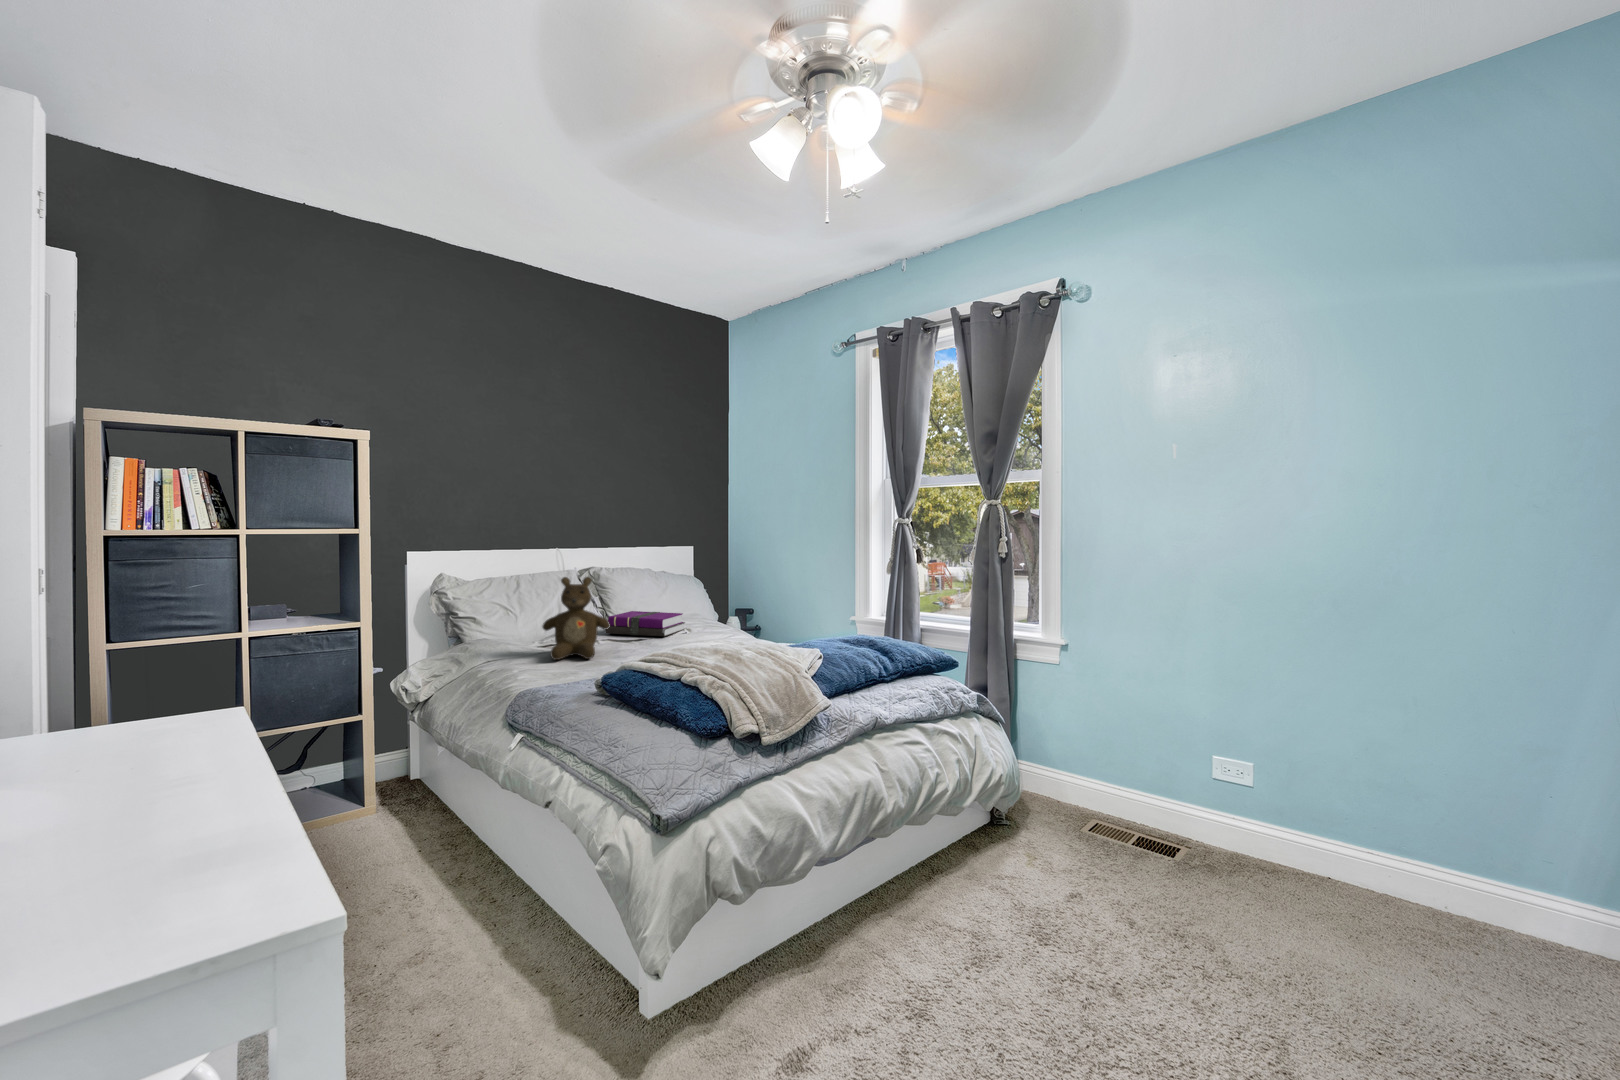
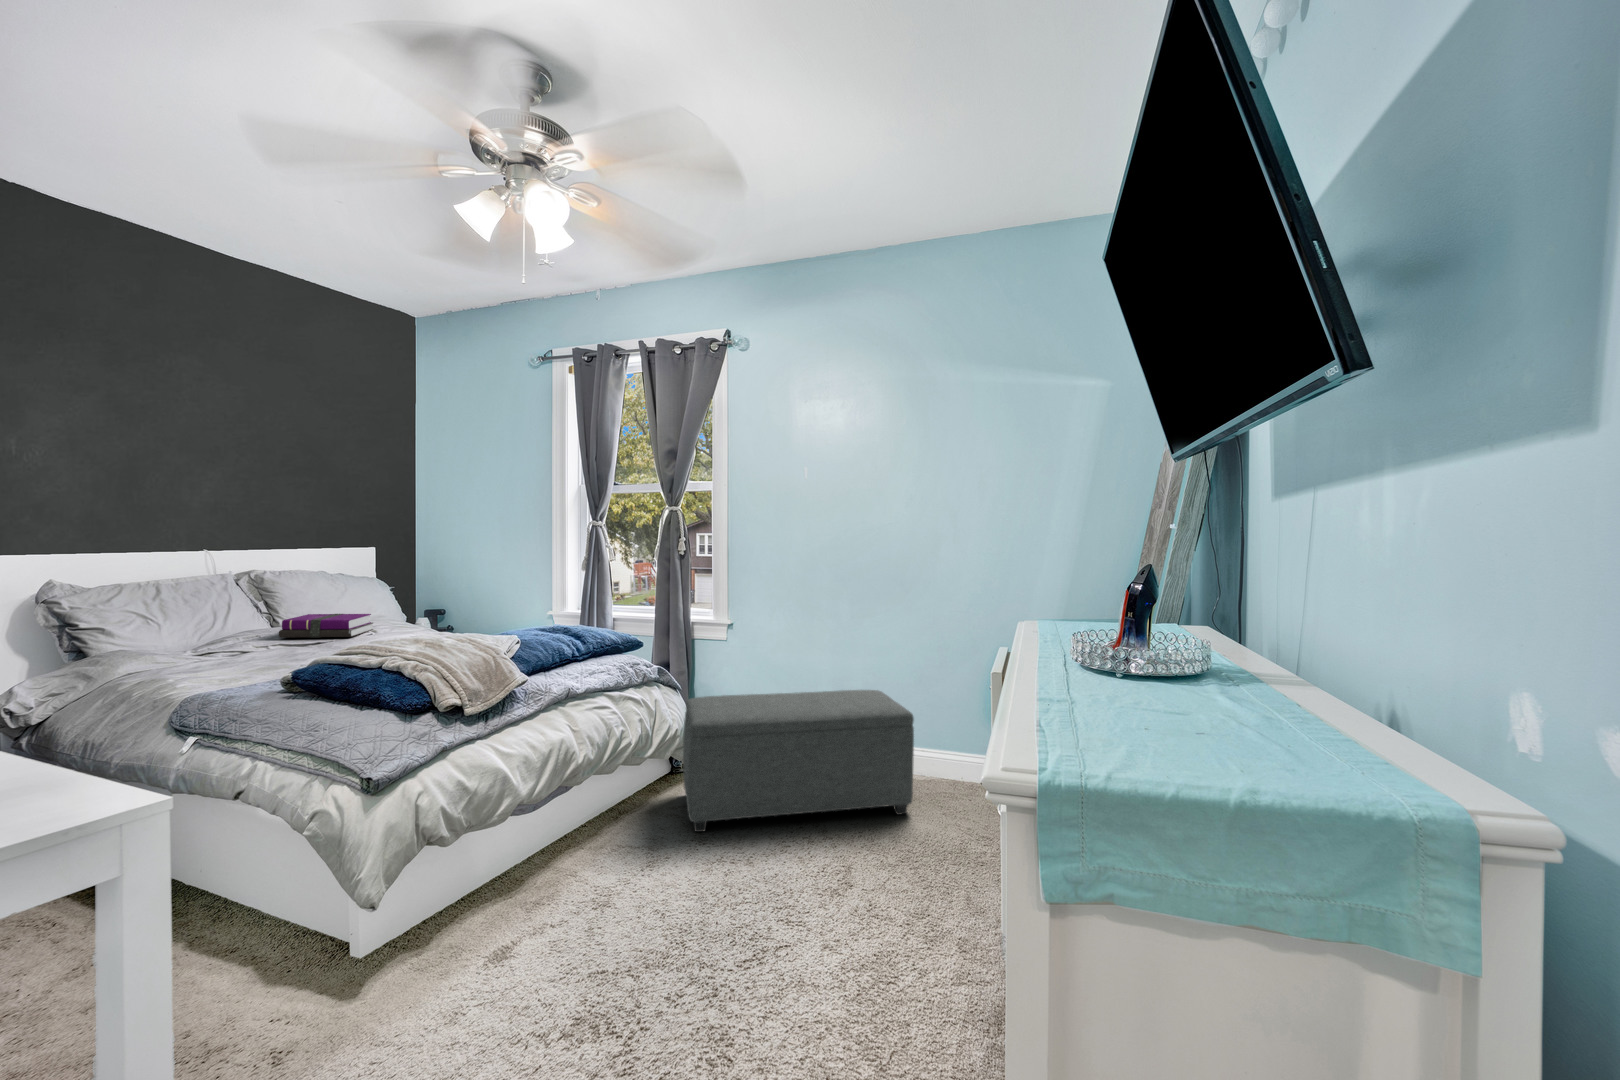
teddy bear: present [543,577,610,660] -> none [204,579,289,665]
ottoman: none [1011,740,1378,957] -> present [683,690,914,832]

